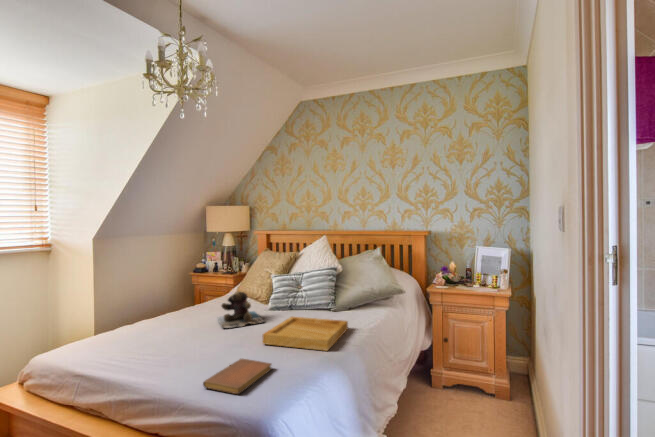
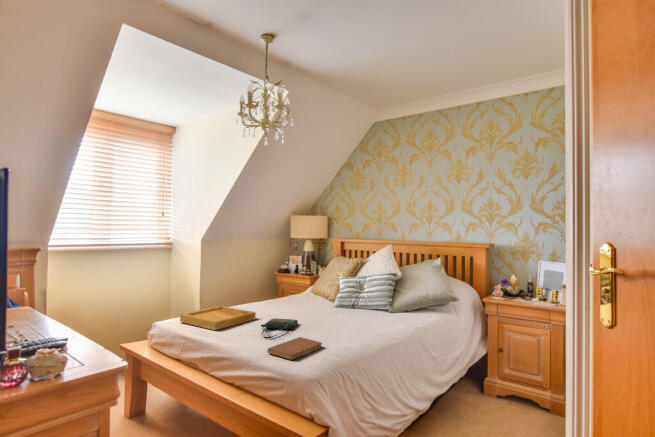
teddy bear: present [218,292,264,328] -> none [290,287,327,316]
tray: present [262,317,348,351] -> present [180,306,256,330]
tote bag: none [186,334,232,365] -> present [261,318,298,338]

